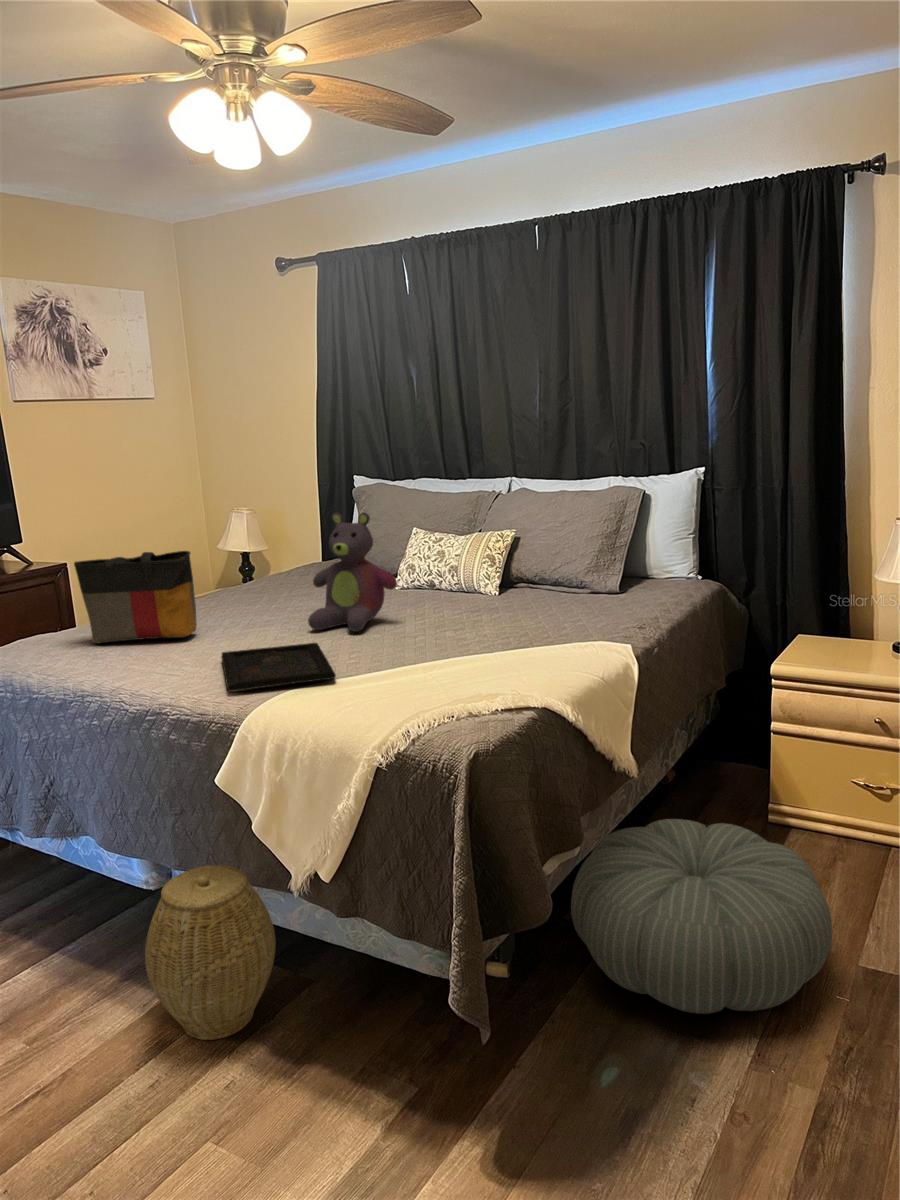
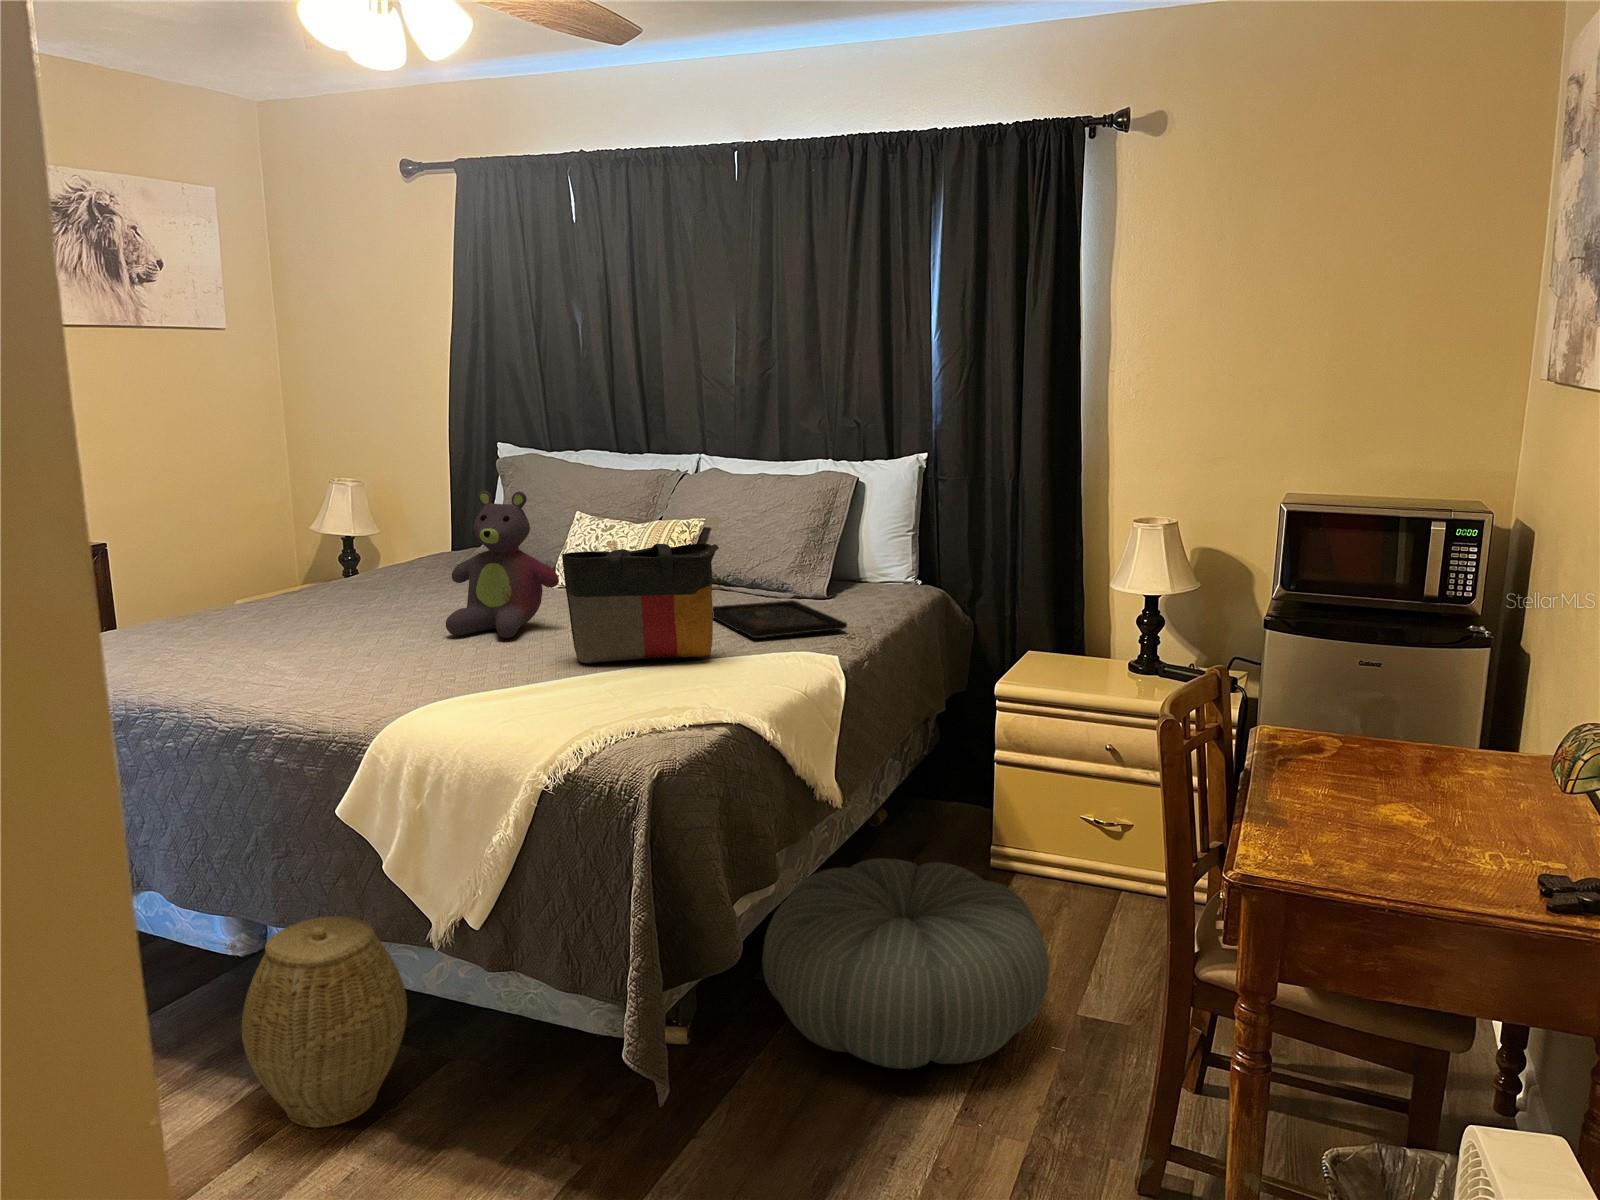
tote bag: present [74,551,197,643] -> present [562,543,719,663]
tray: present [221,643,336,692] -> present [712,600,847,638]

